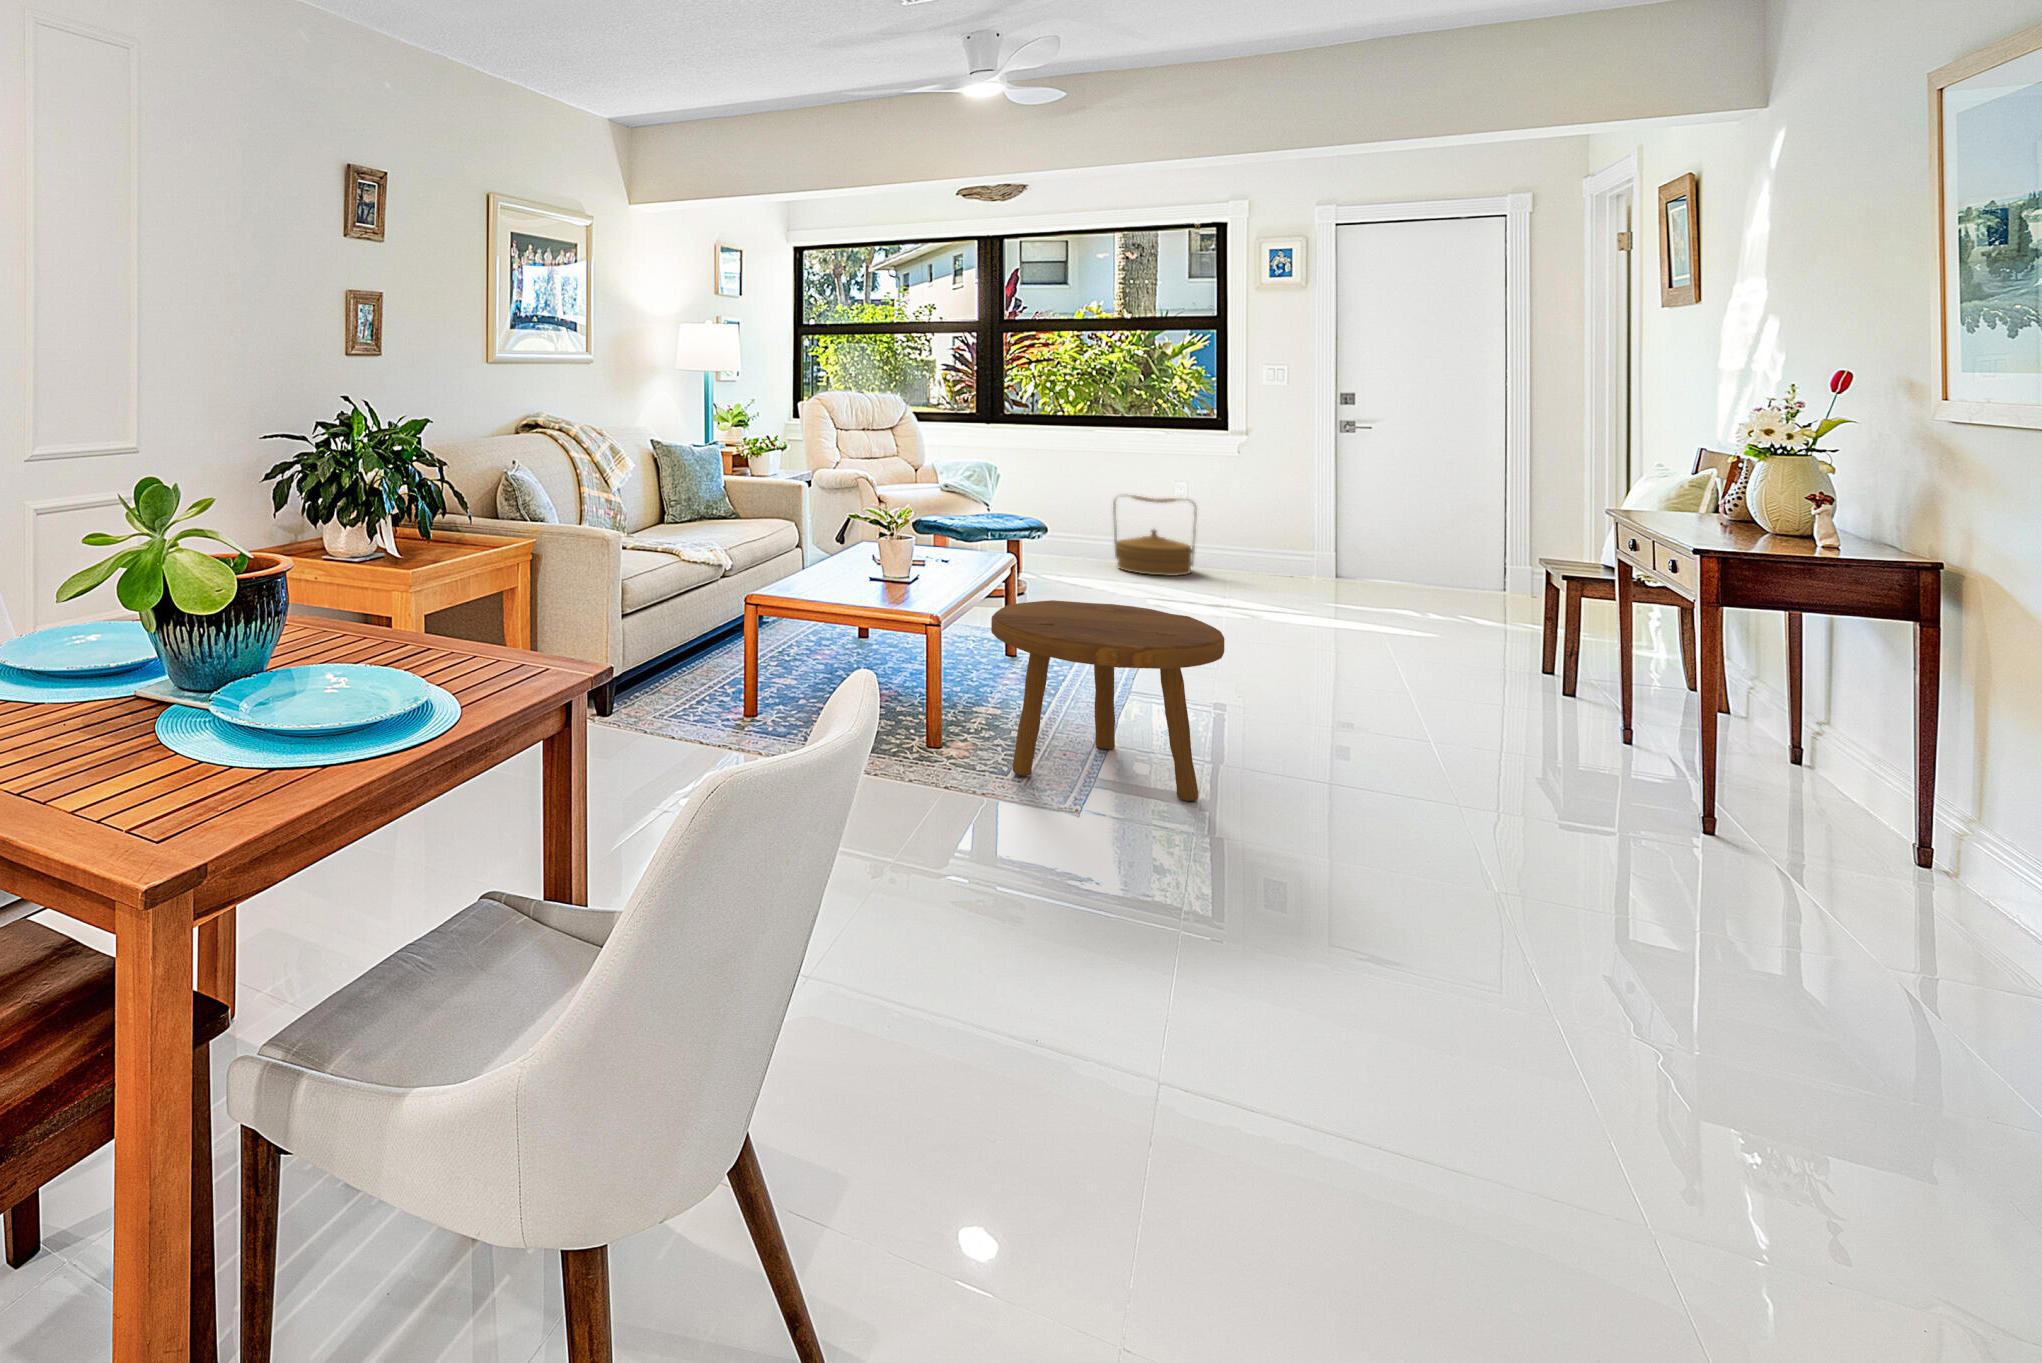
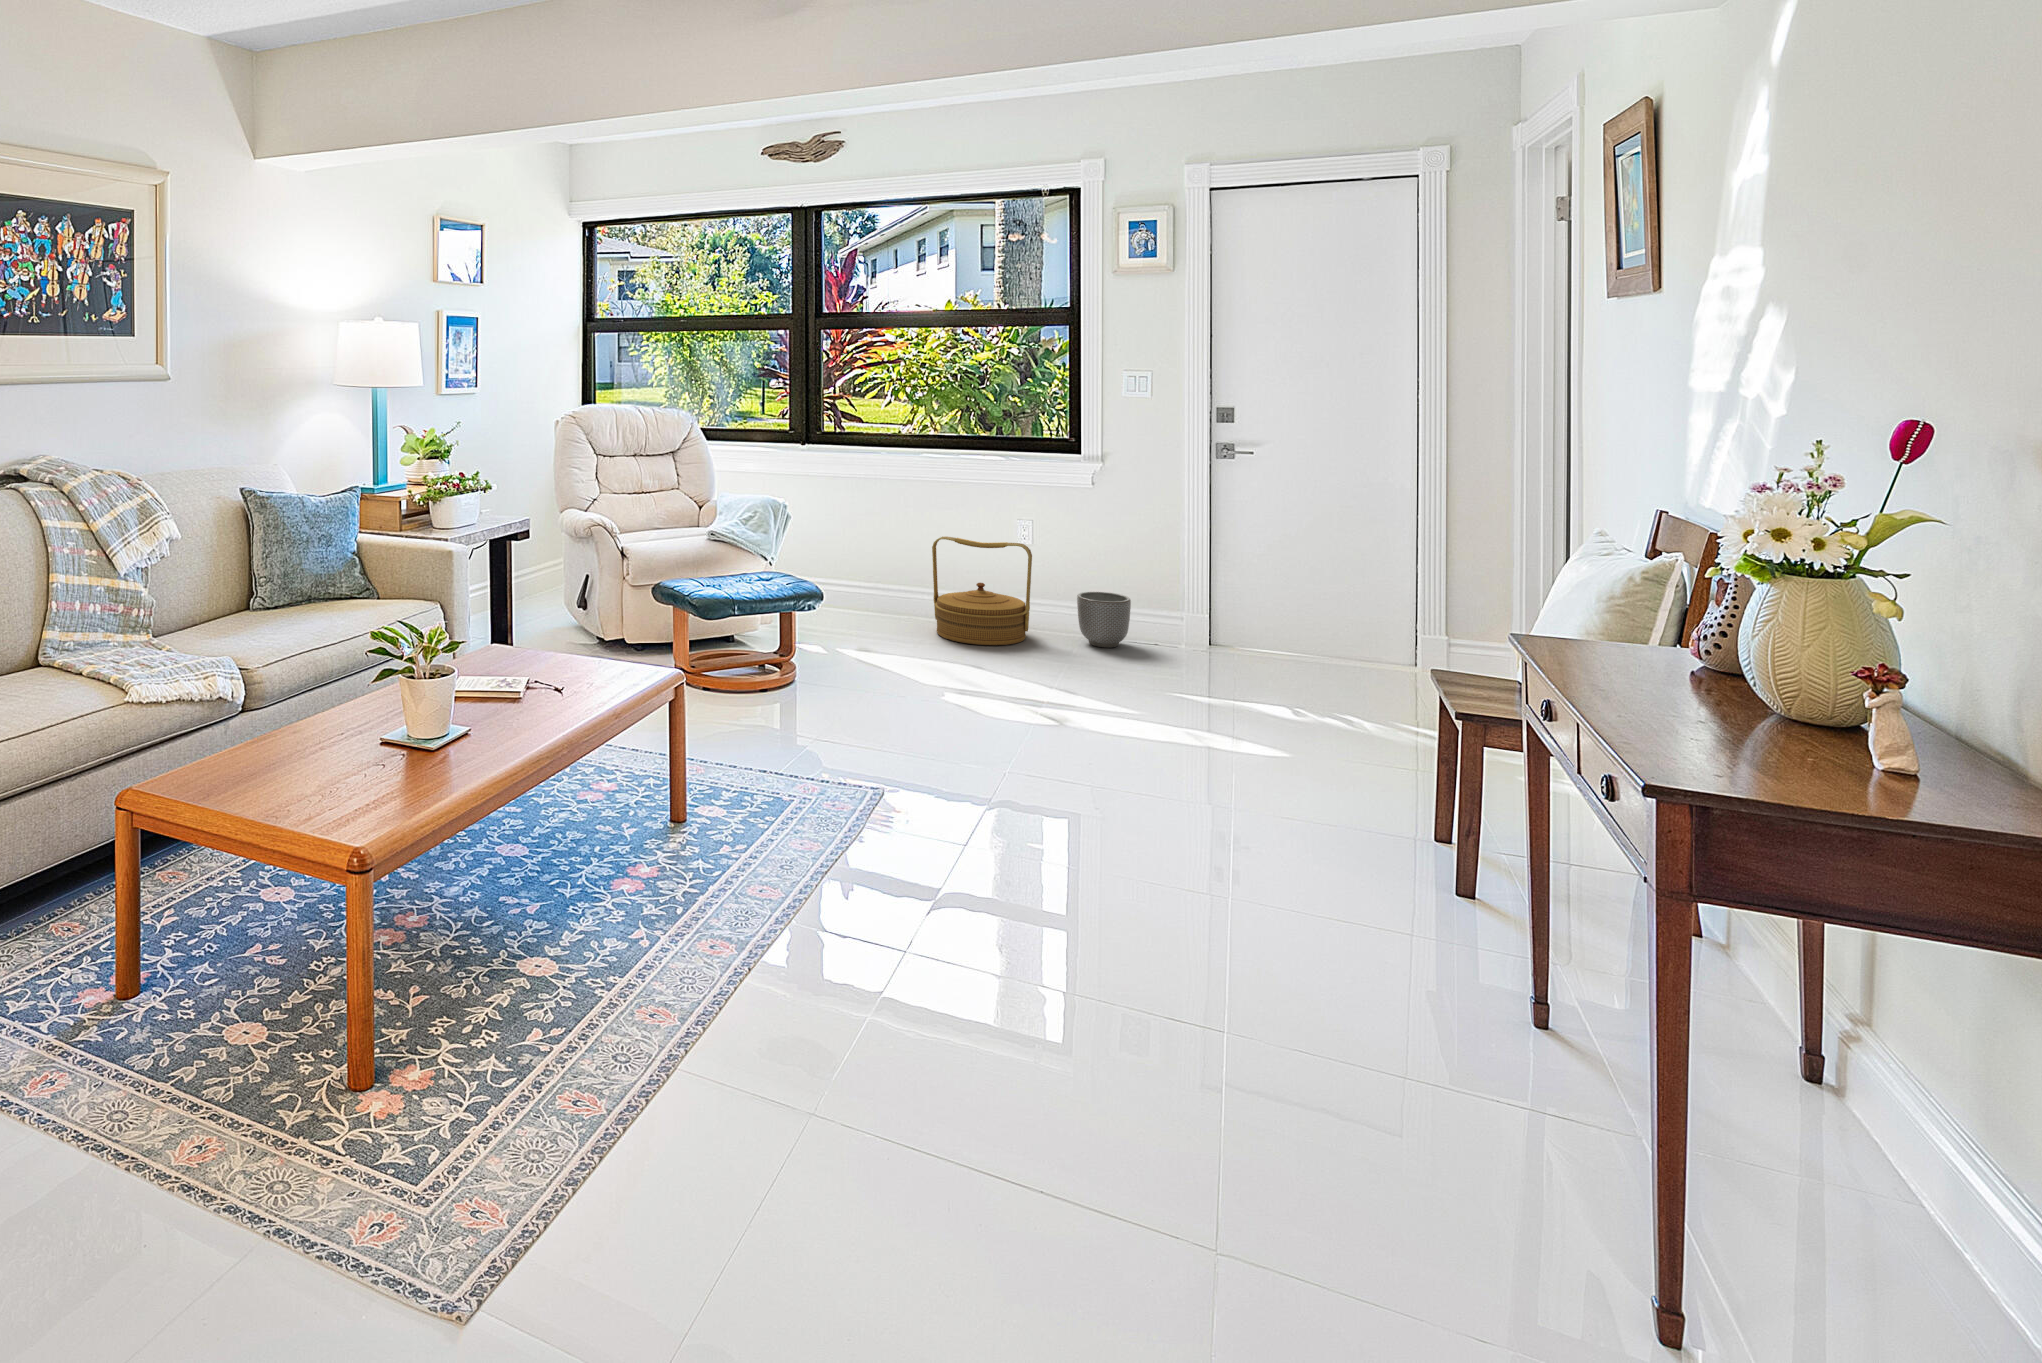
planter: none [1233,537,1277,578] -> present [1077,592,1131,648]
footstool: present [991,600,1224,801] -> none [428,800,811,1244]

